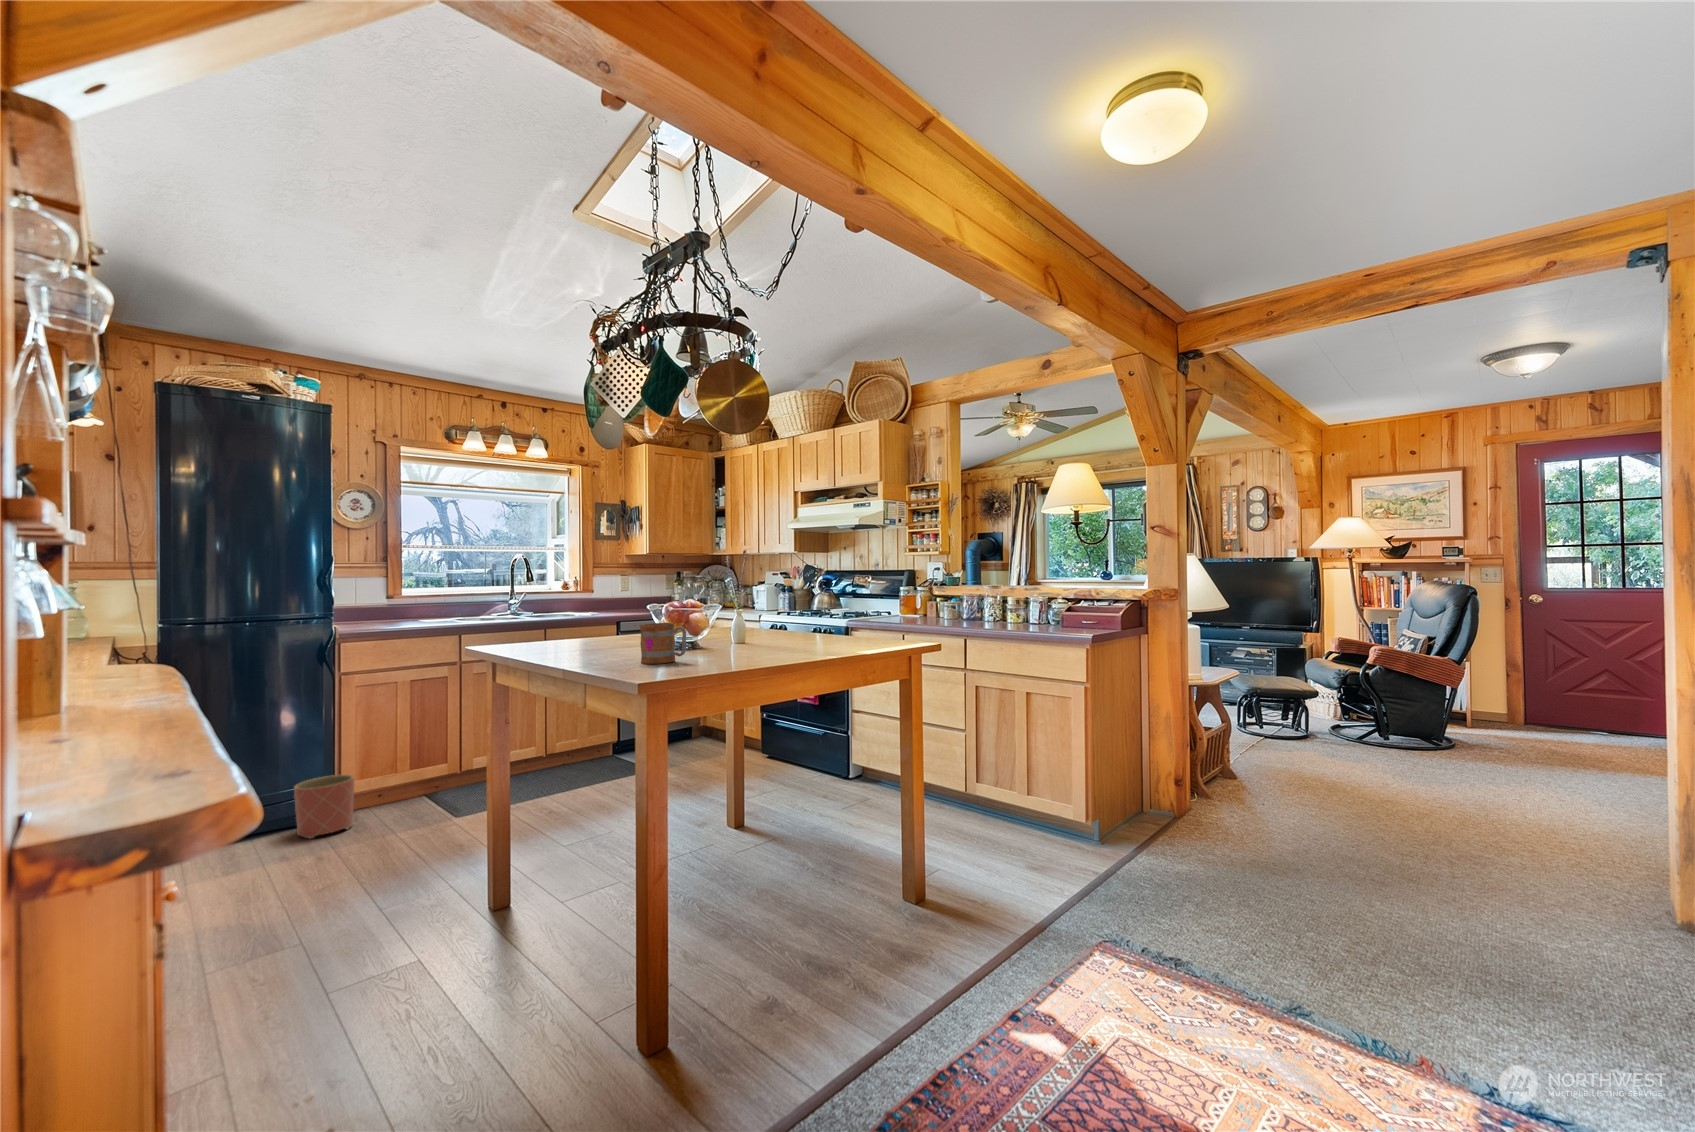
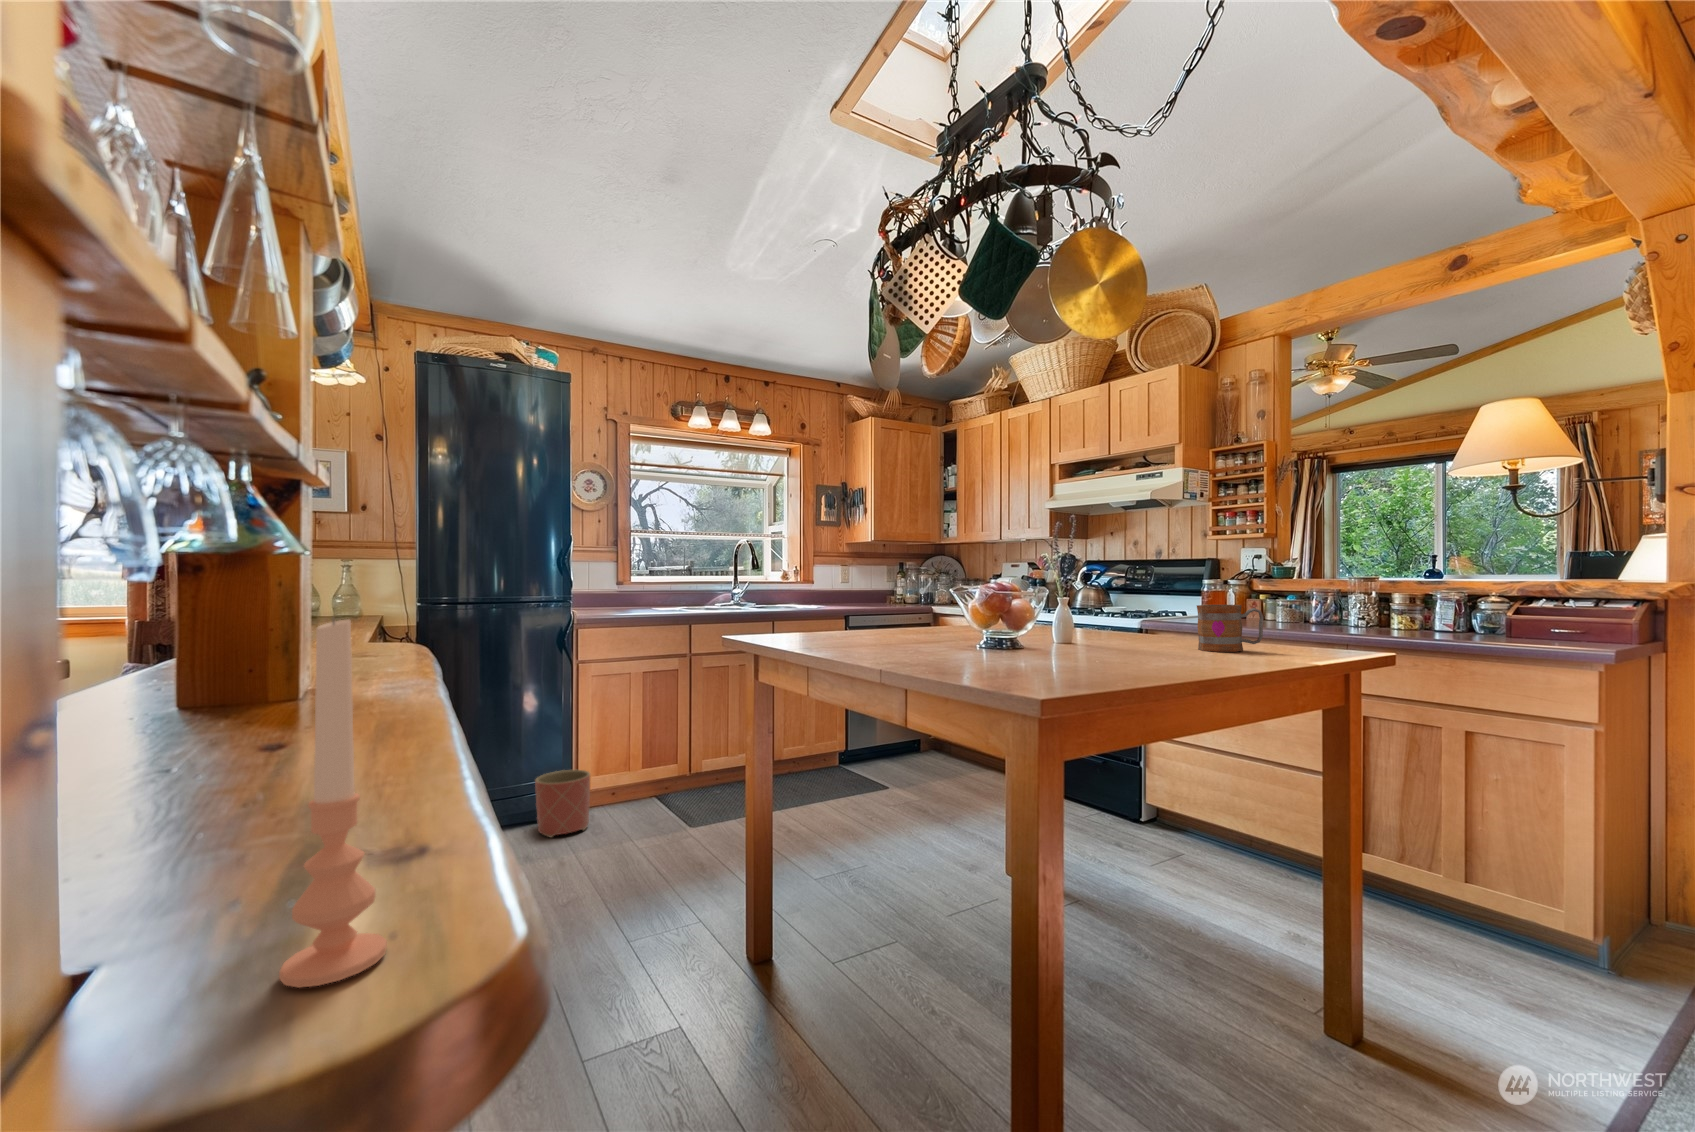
mug: present [640,623,686,664] -> present [1197,605,1263,652]
candle: none [120,661,171,808] -> present [279,618,387,987]

